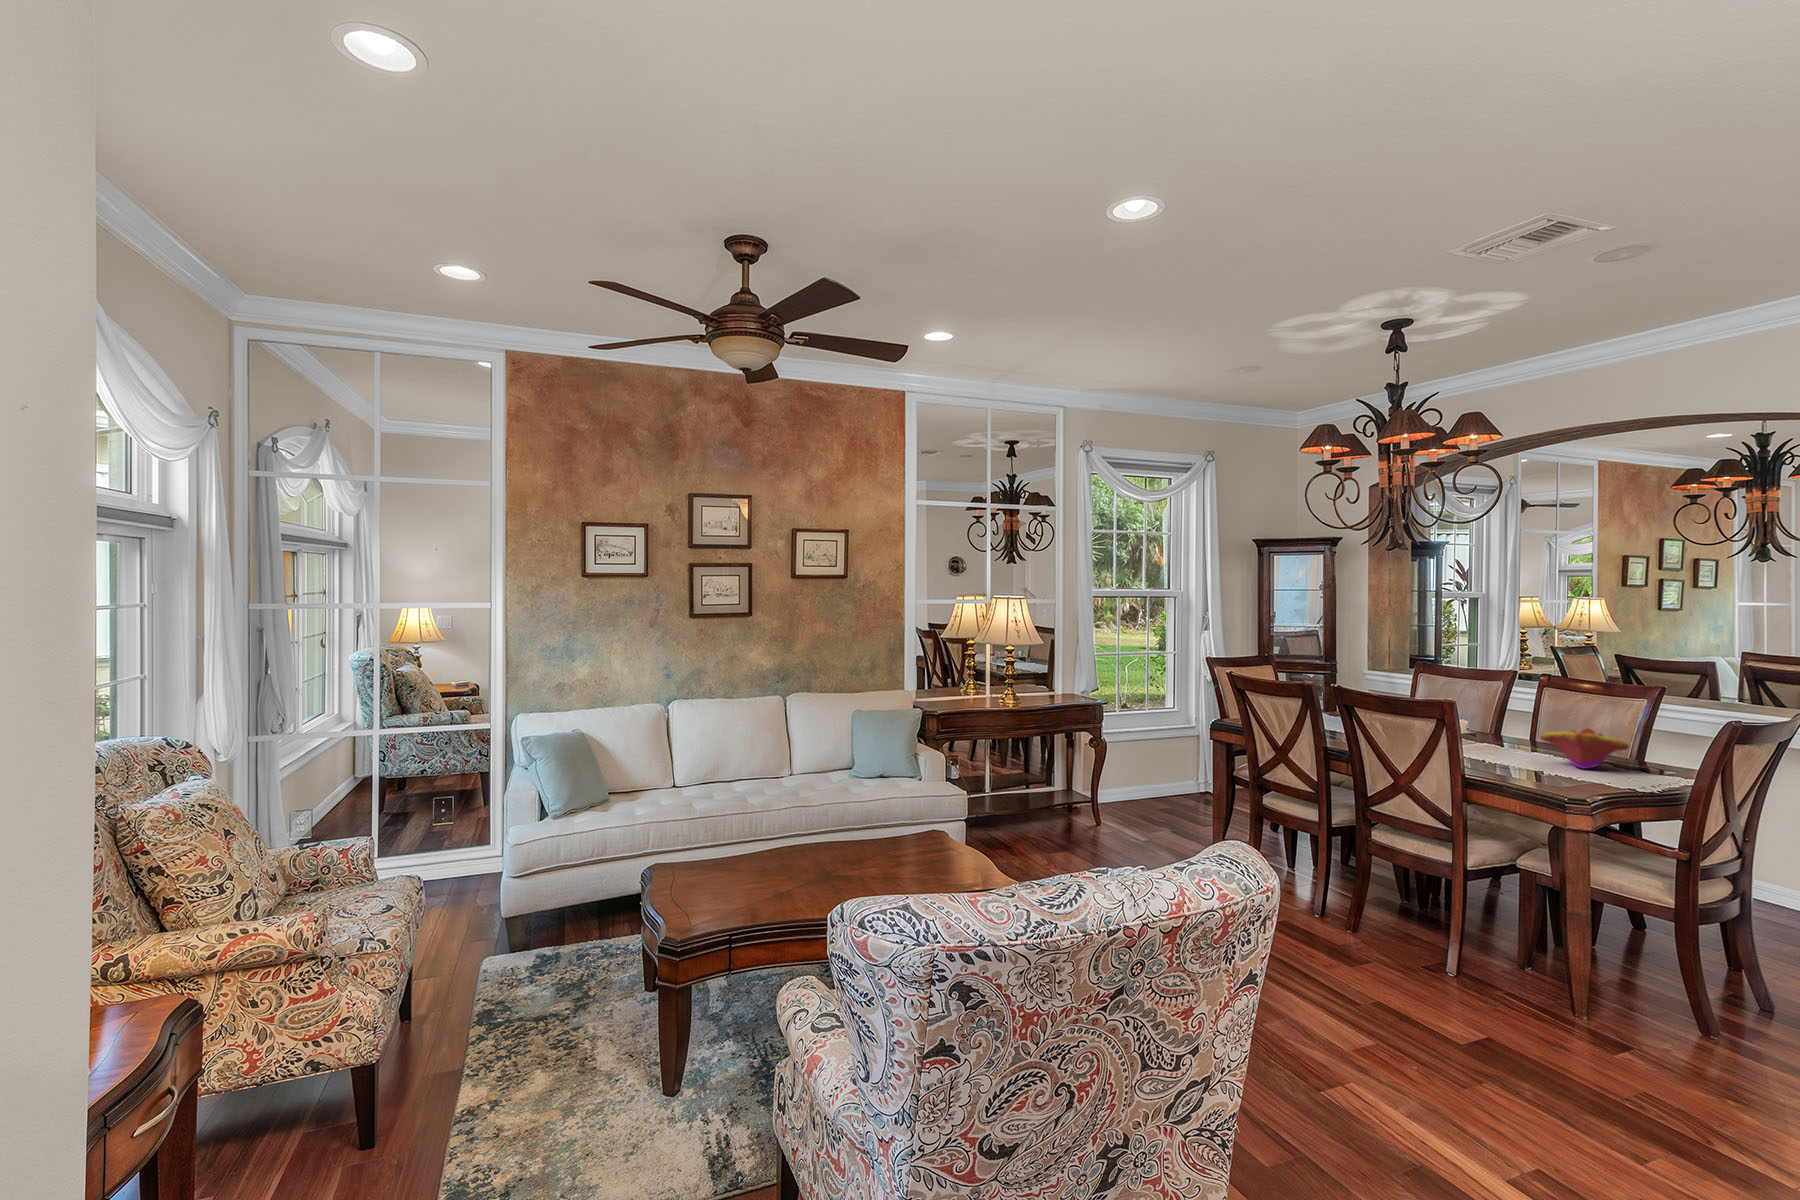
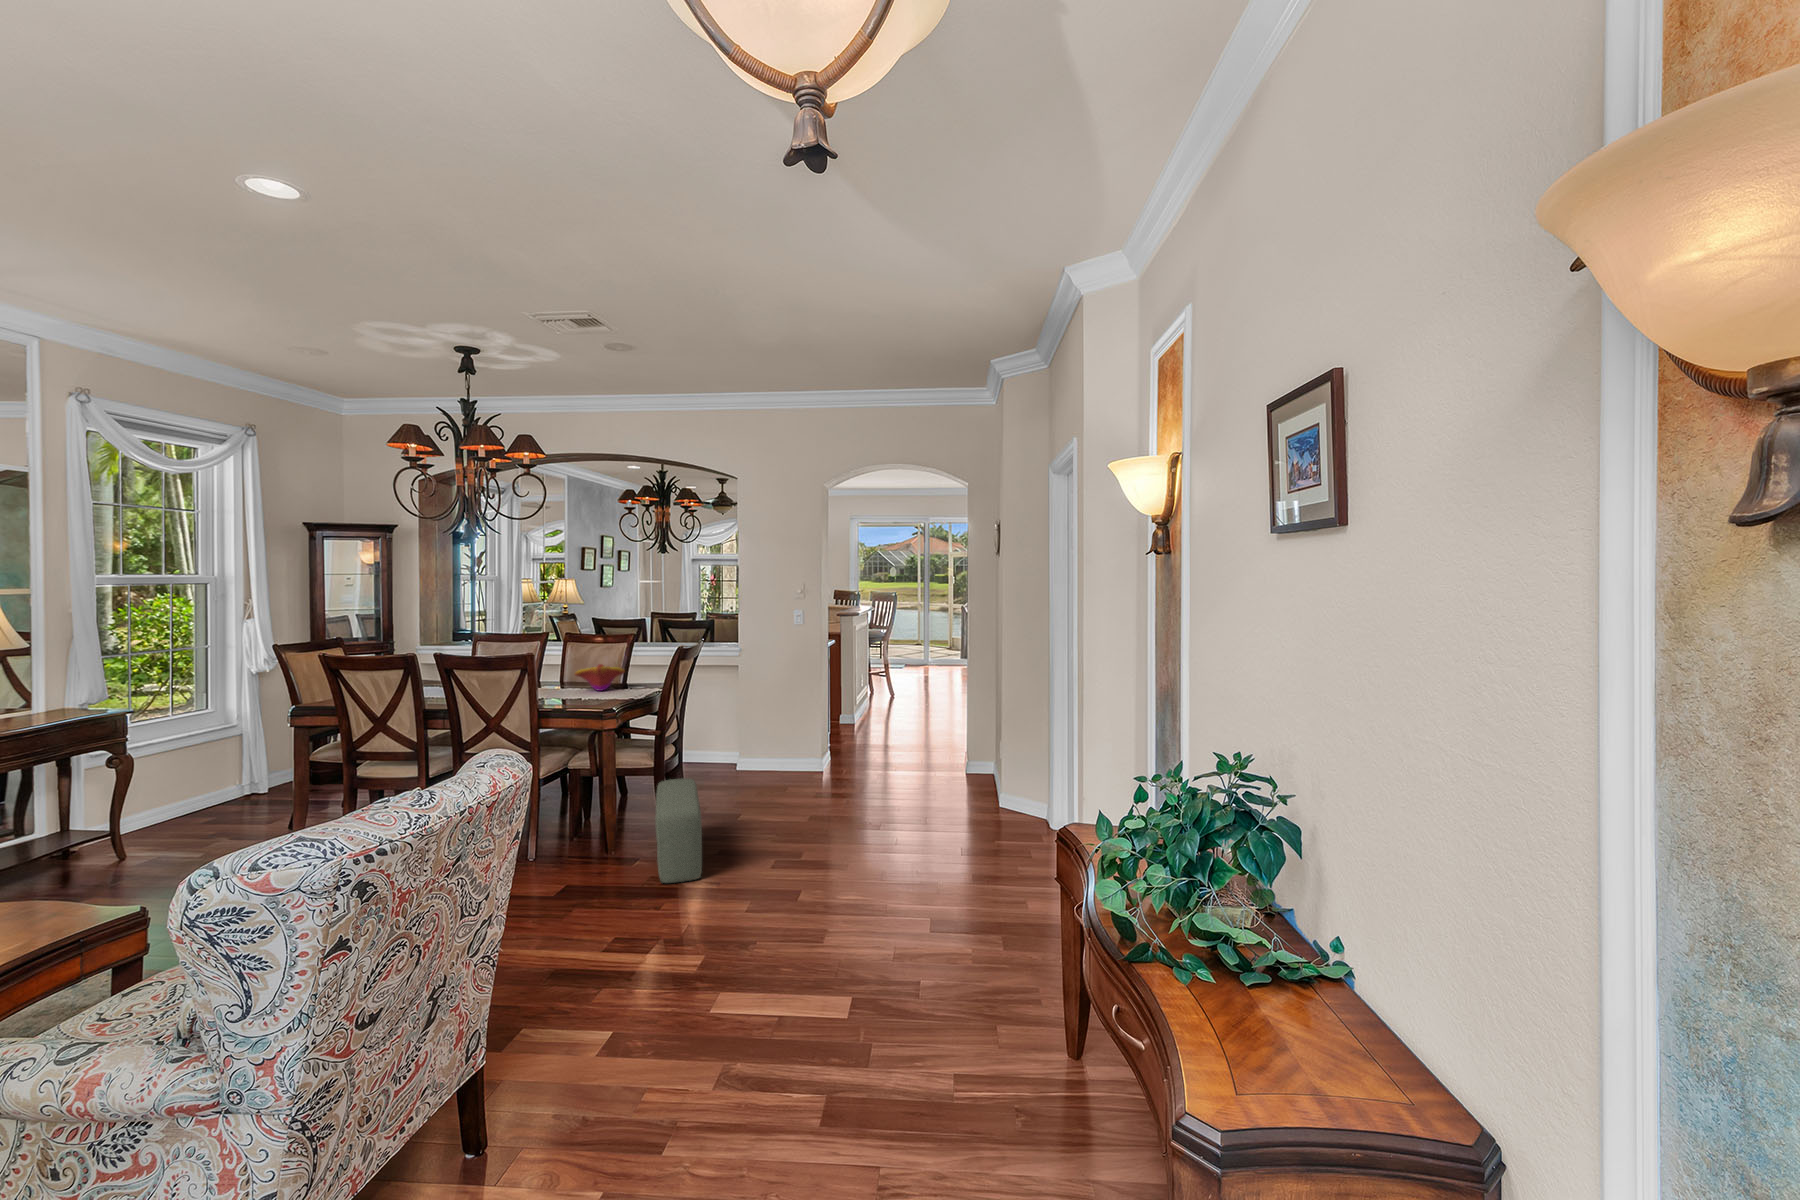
pouf: none [1632,941,1748,1147] -> present [655,778,702,883]

